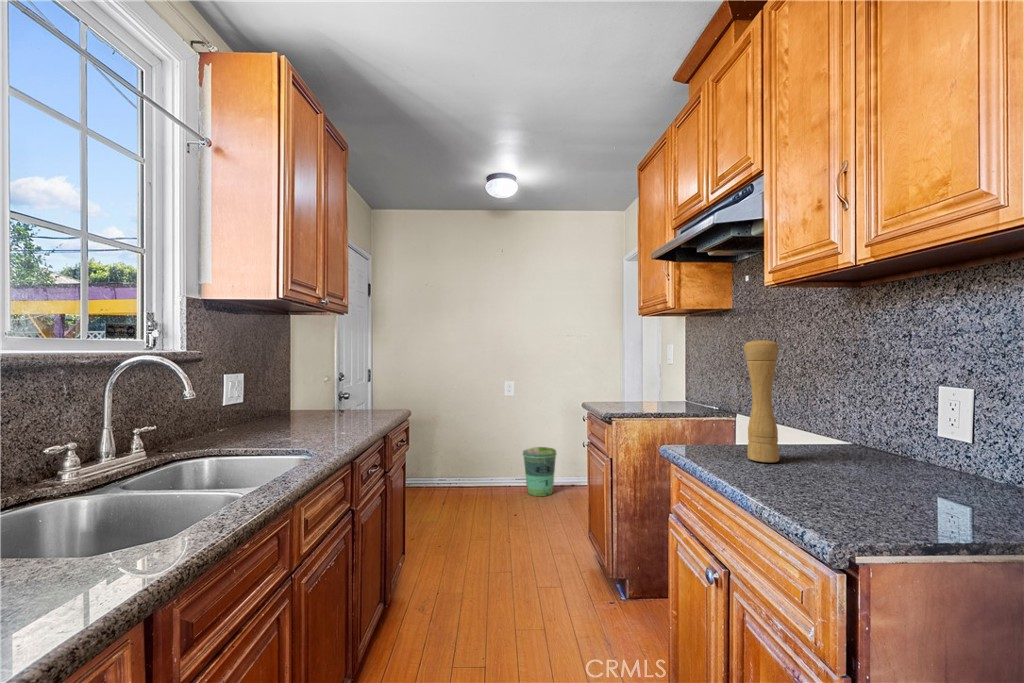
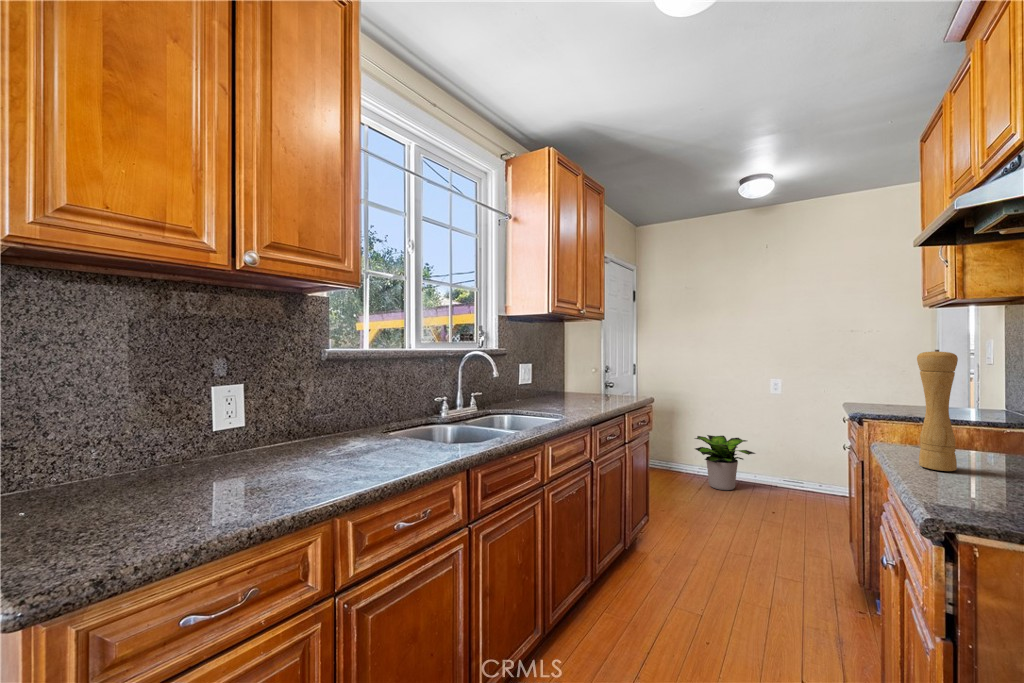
potted plant: none [439,443,499,502] -> present [695,435,755,490]
trash can: present [523,447,556,496] -> none [784,449,826,501]

